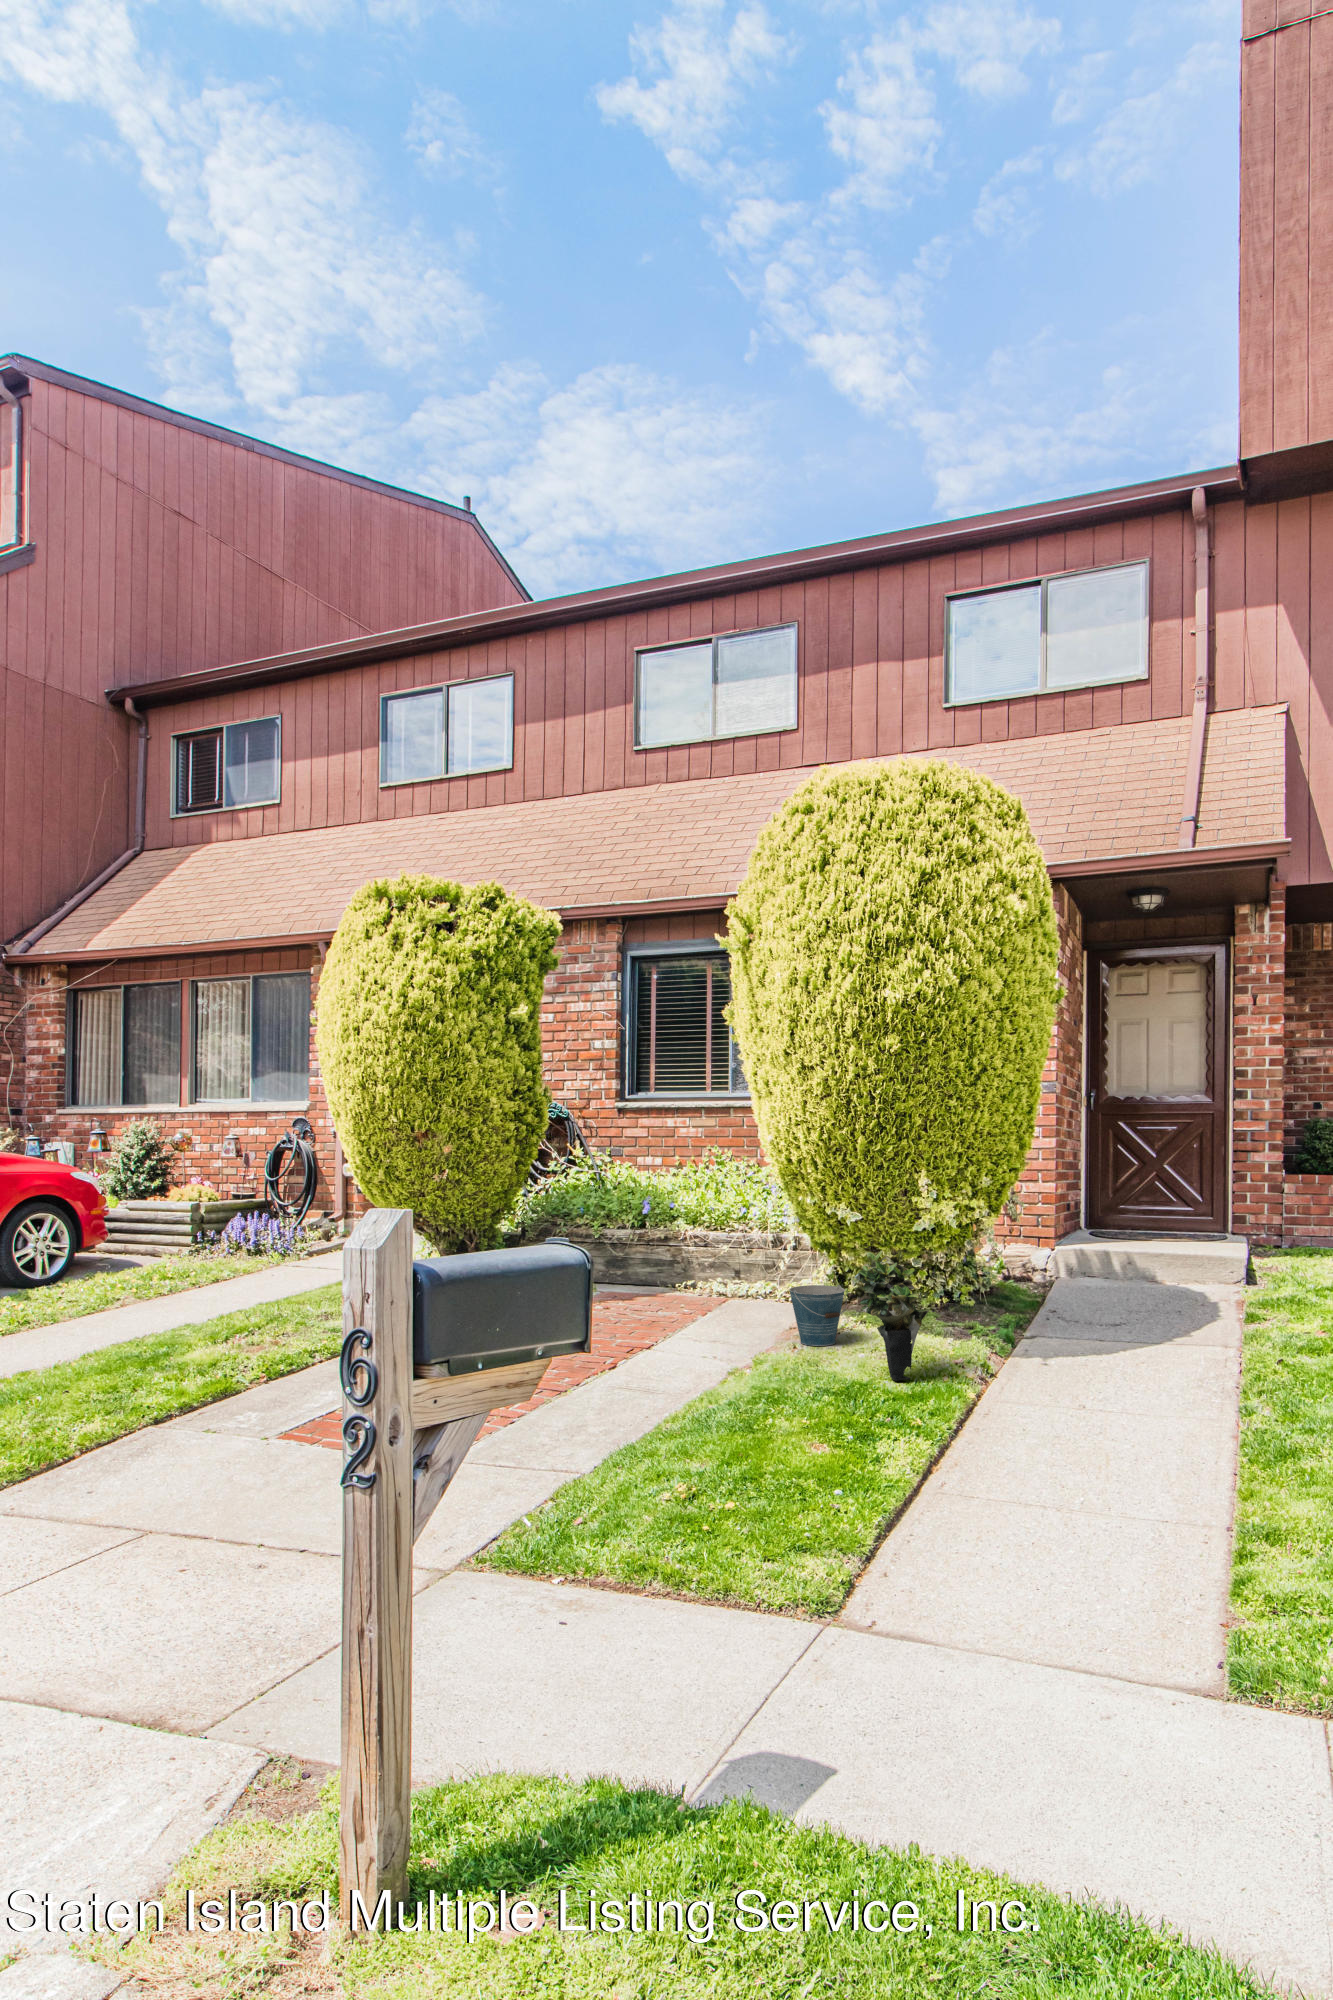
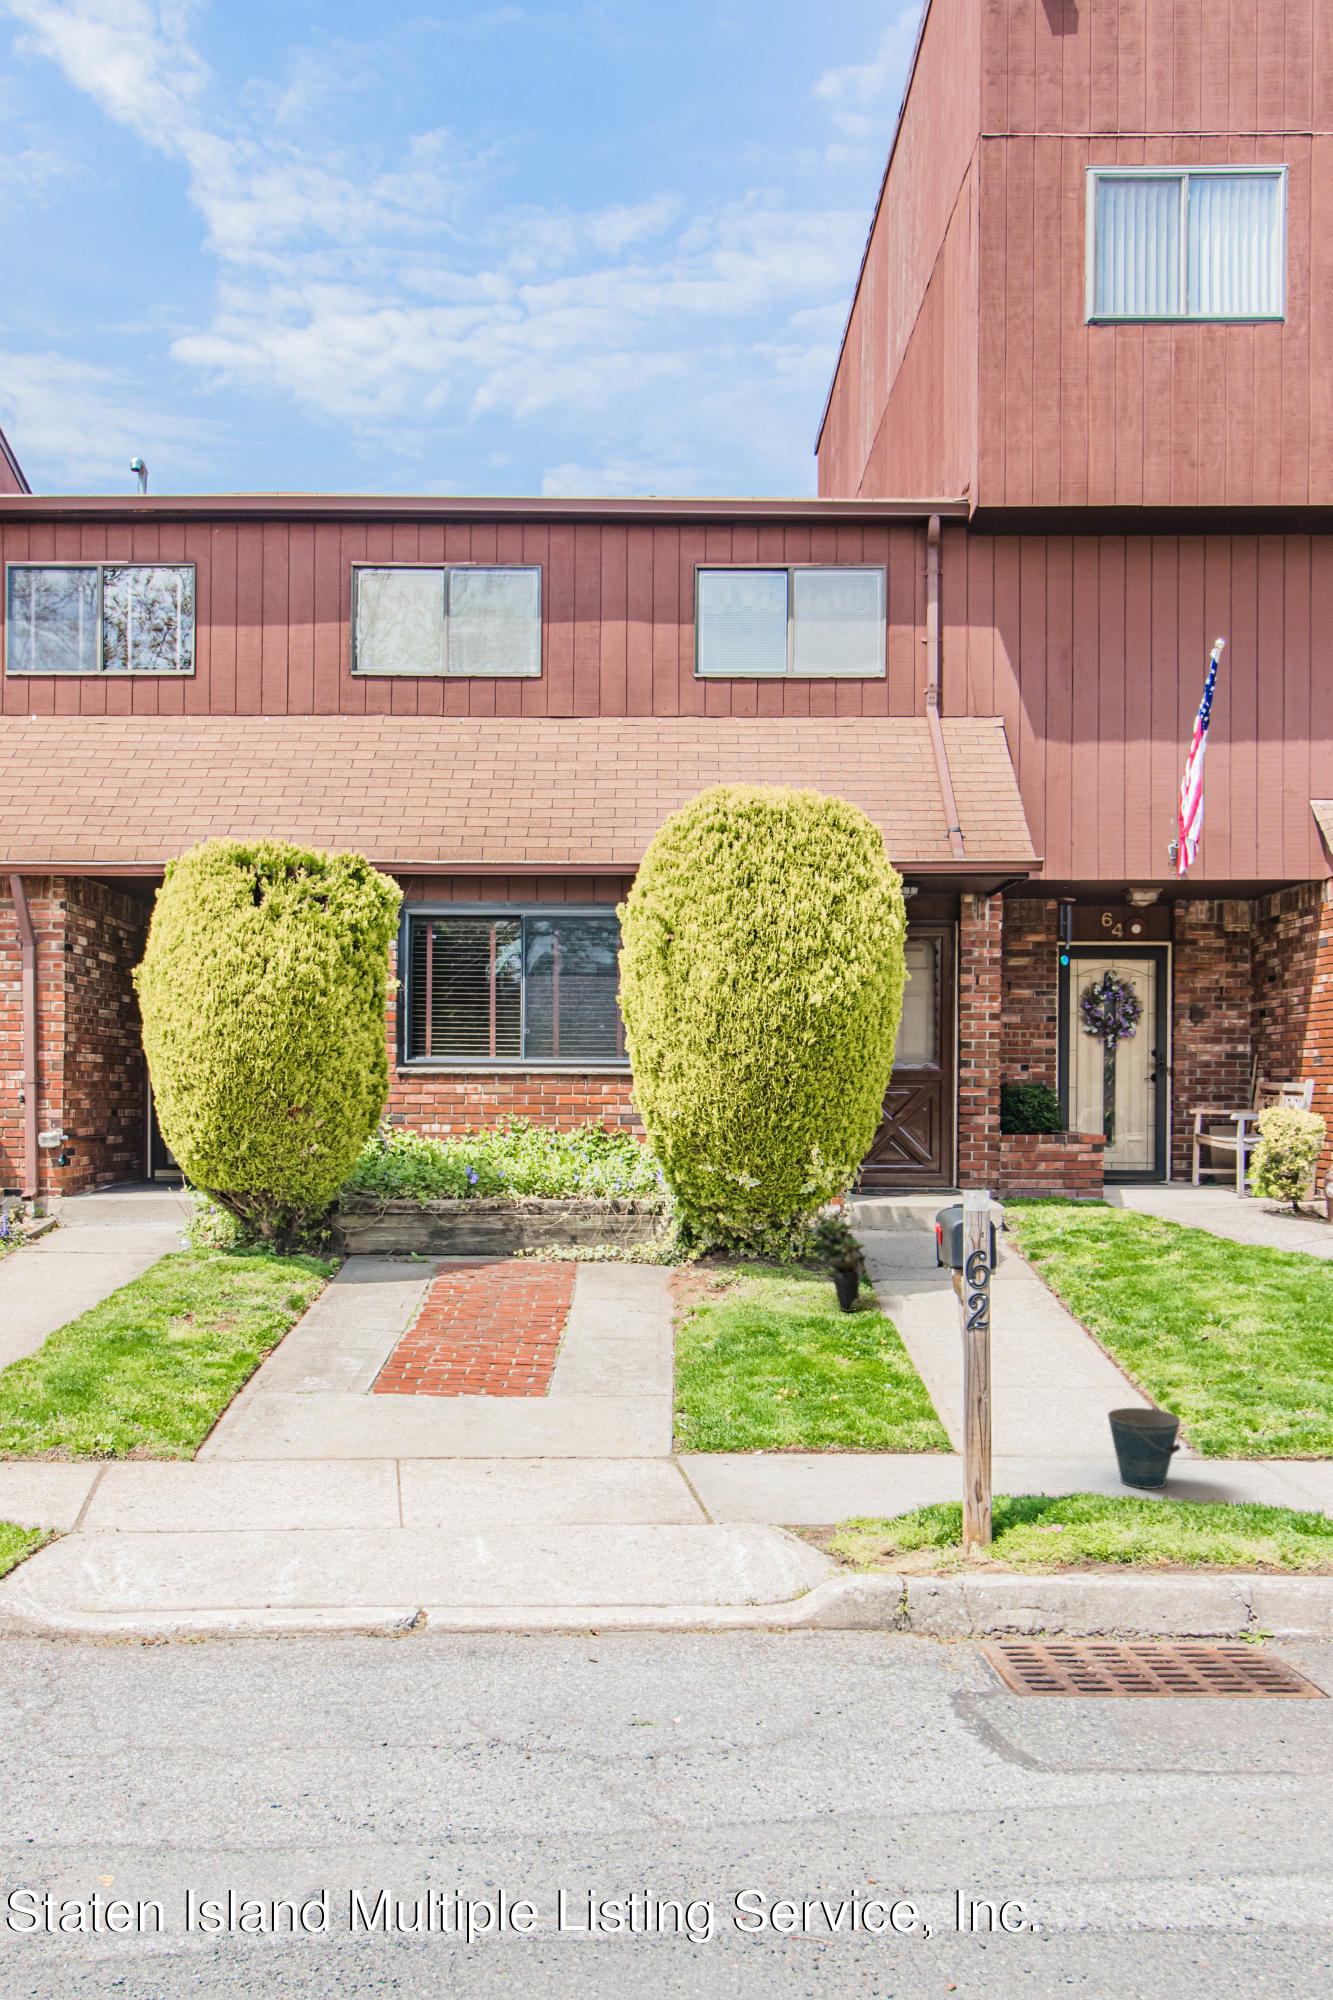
bucket: present [789,1285,847,1346] -> present [1108,1407,1180,1489]

